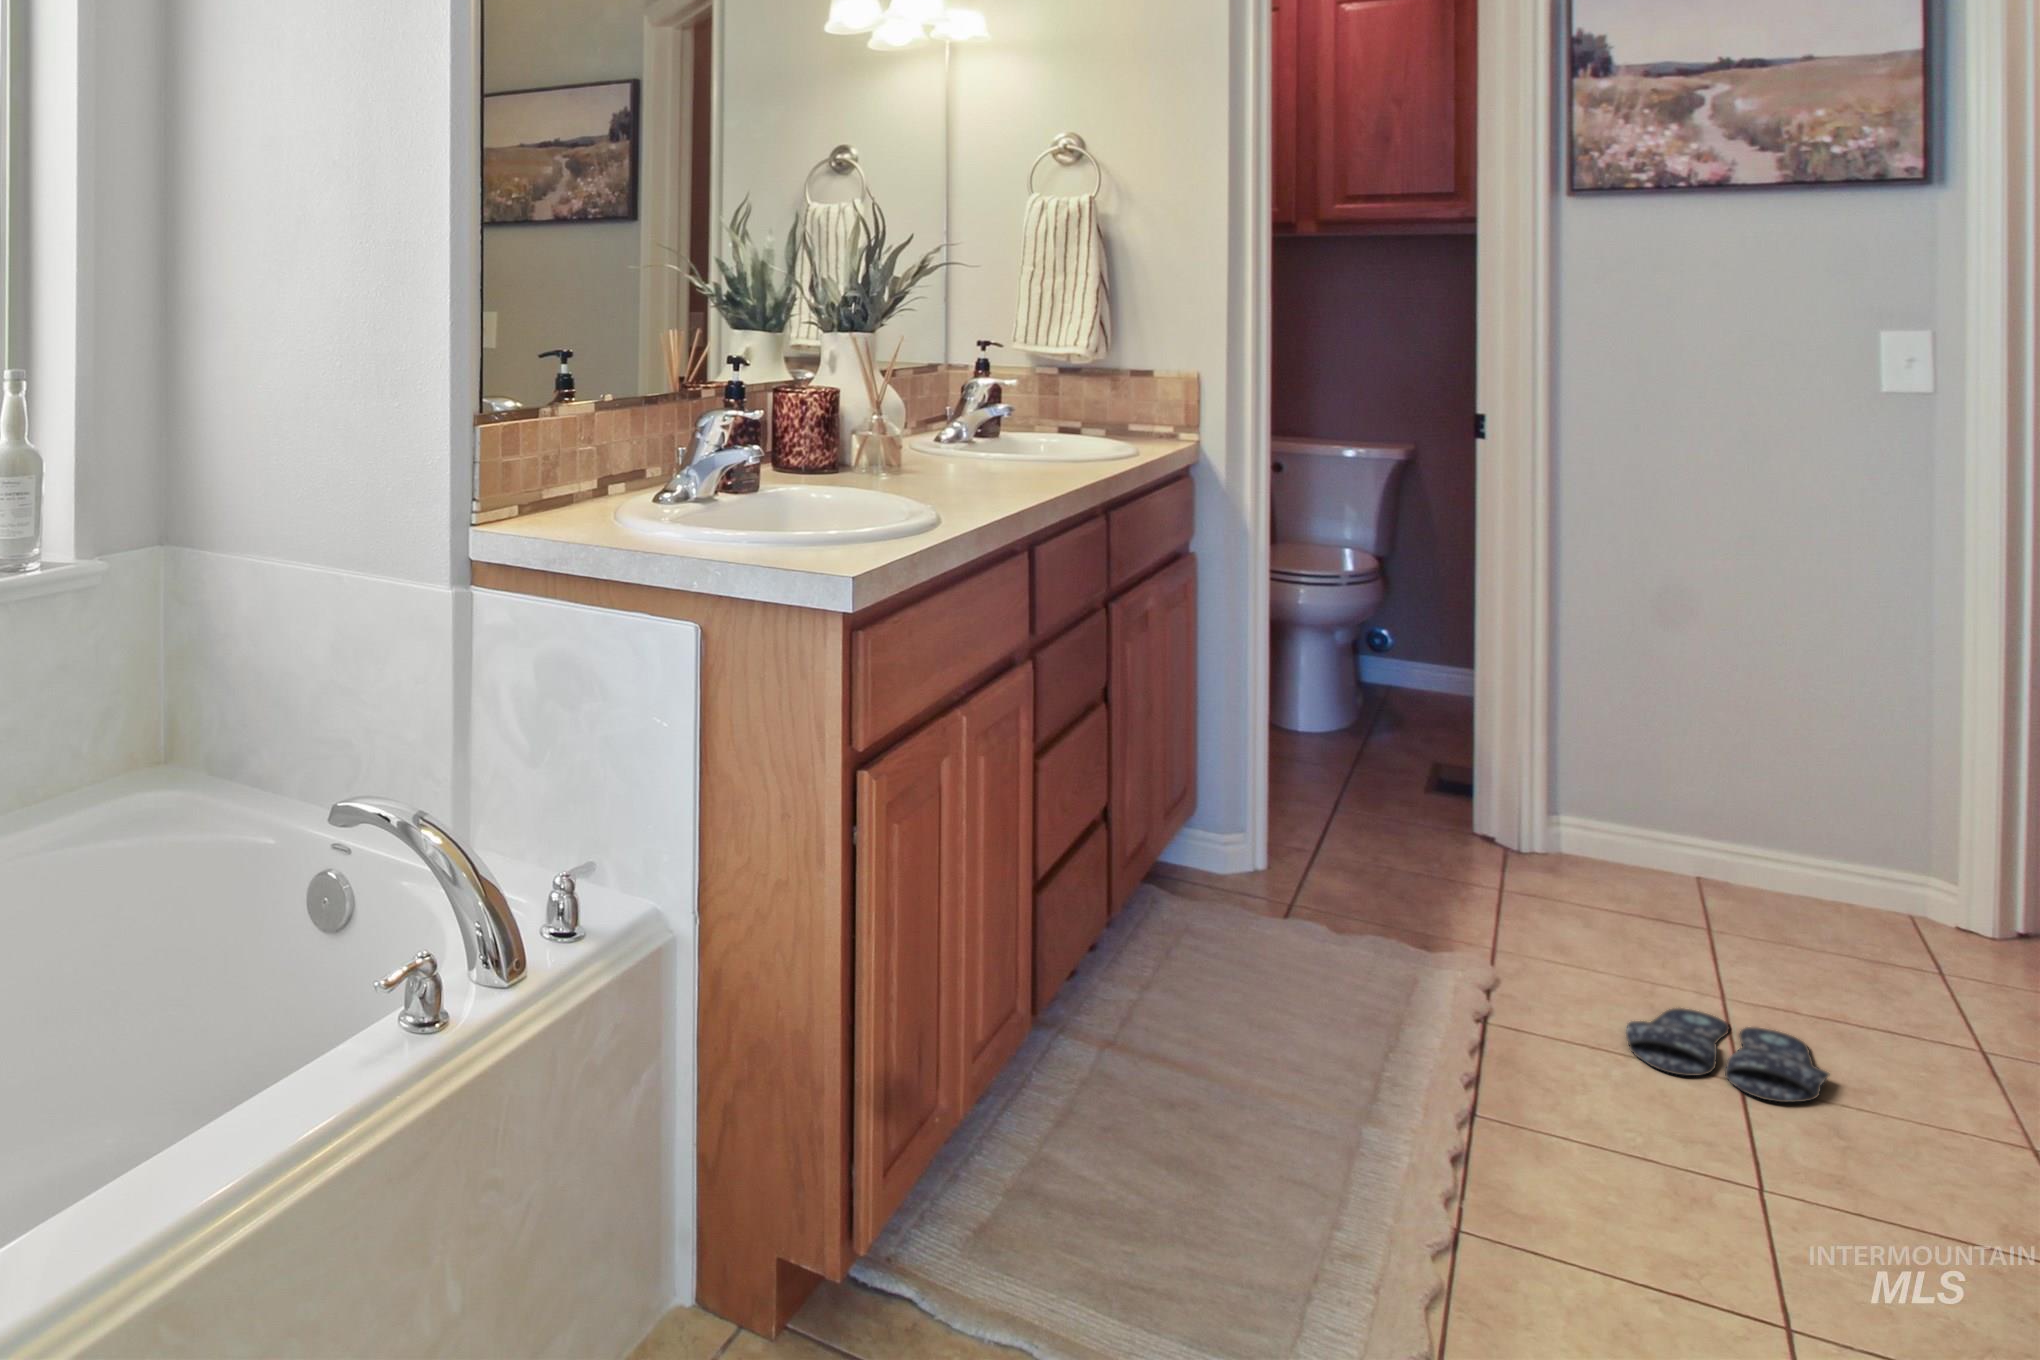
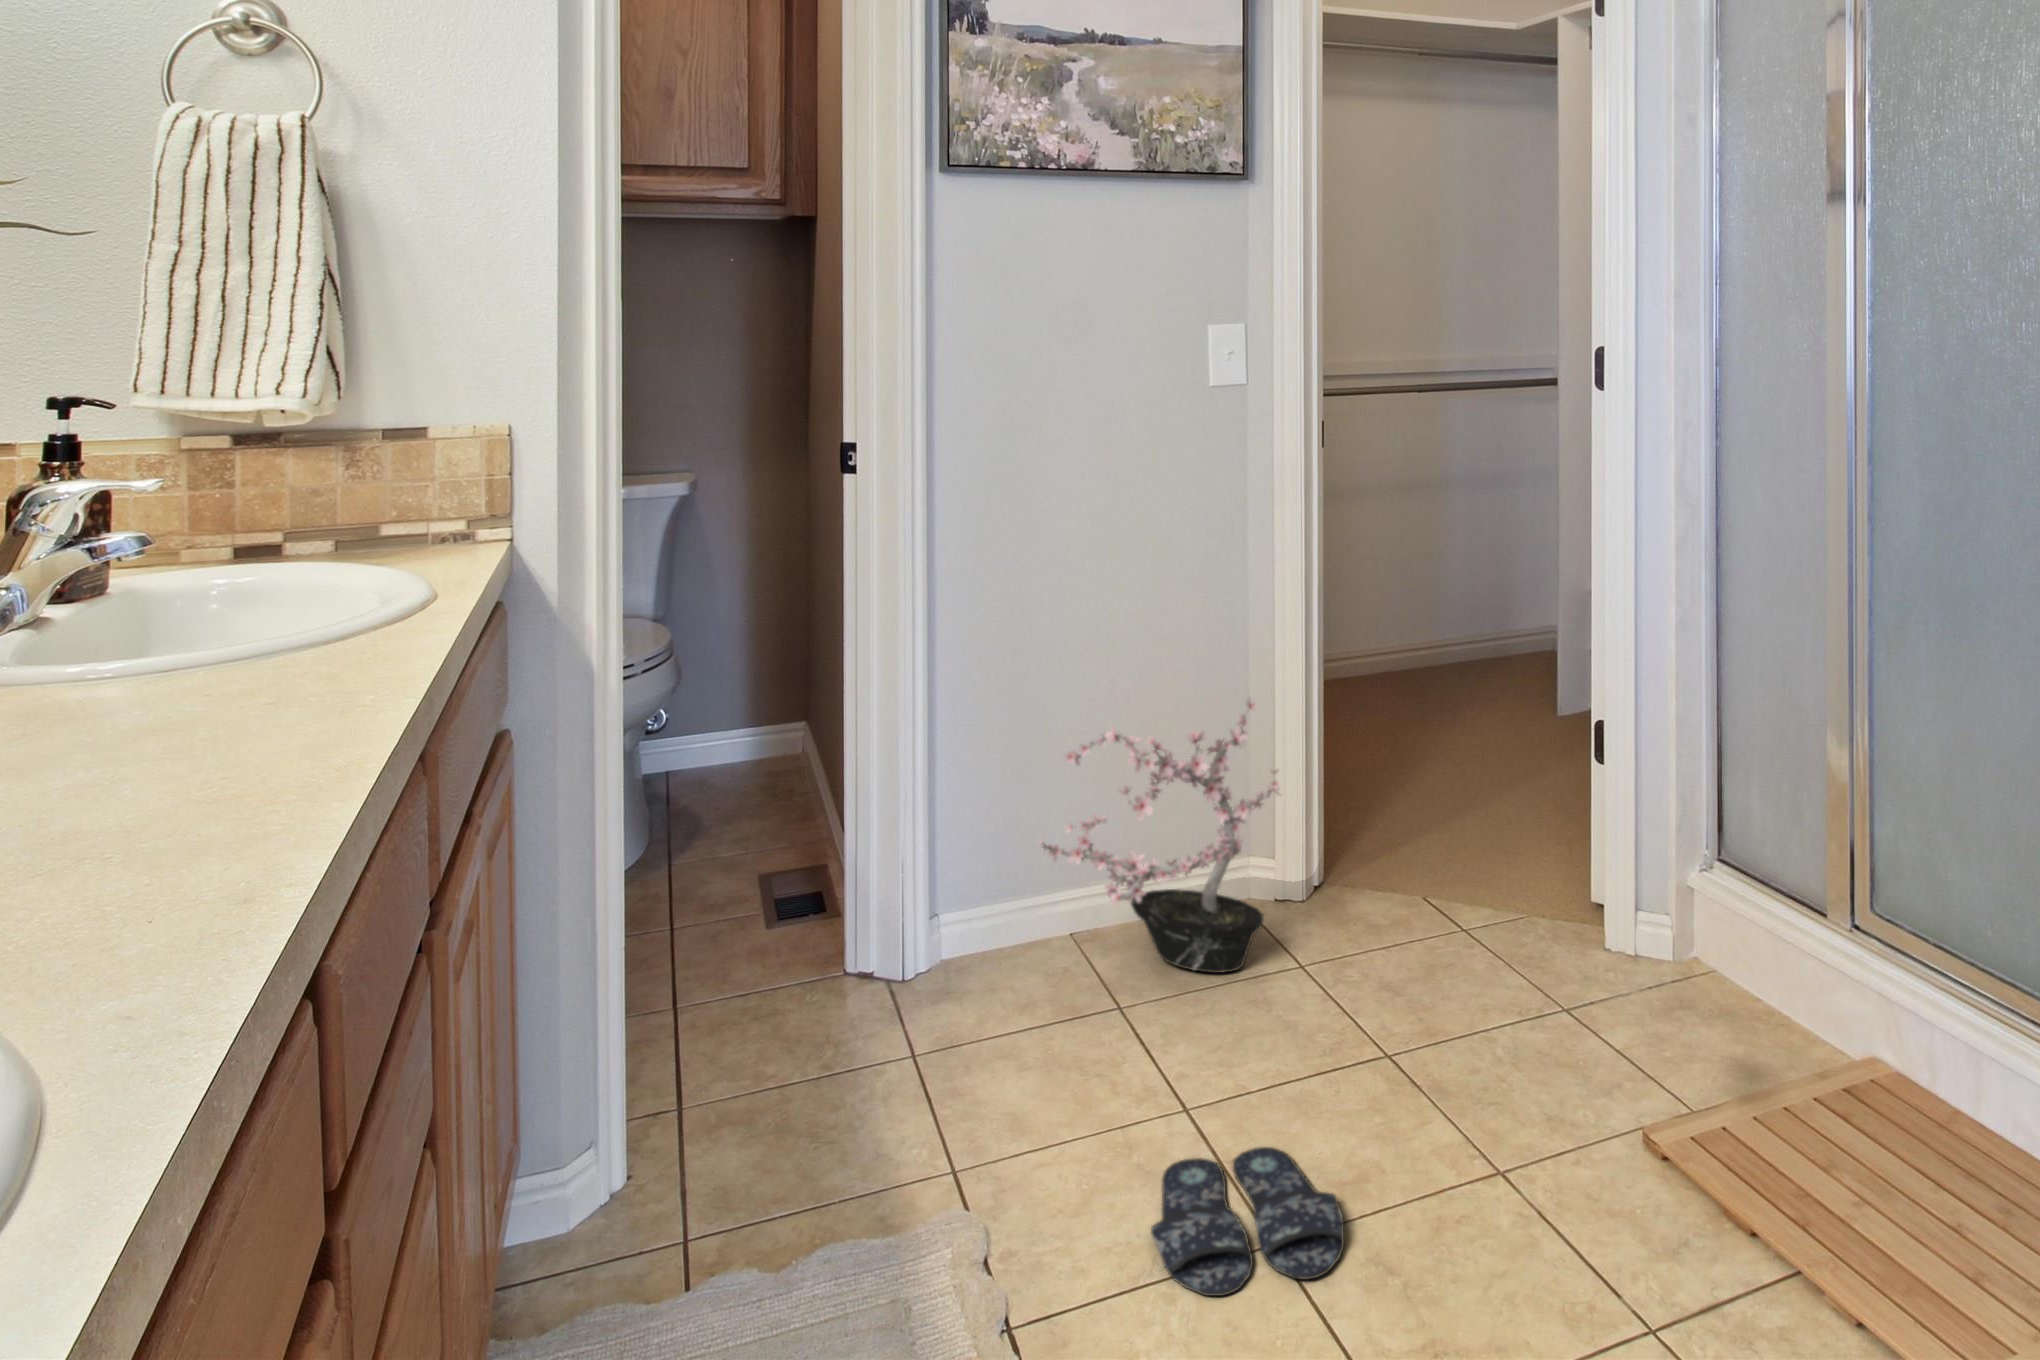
potted plant: none [1630,672,1937,945] -> present [1040,698,1279,973]

